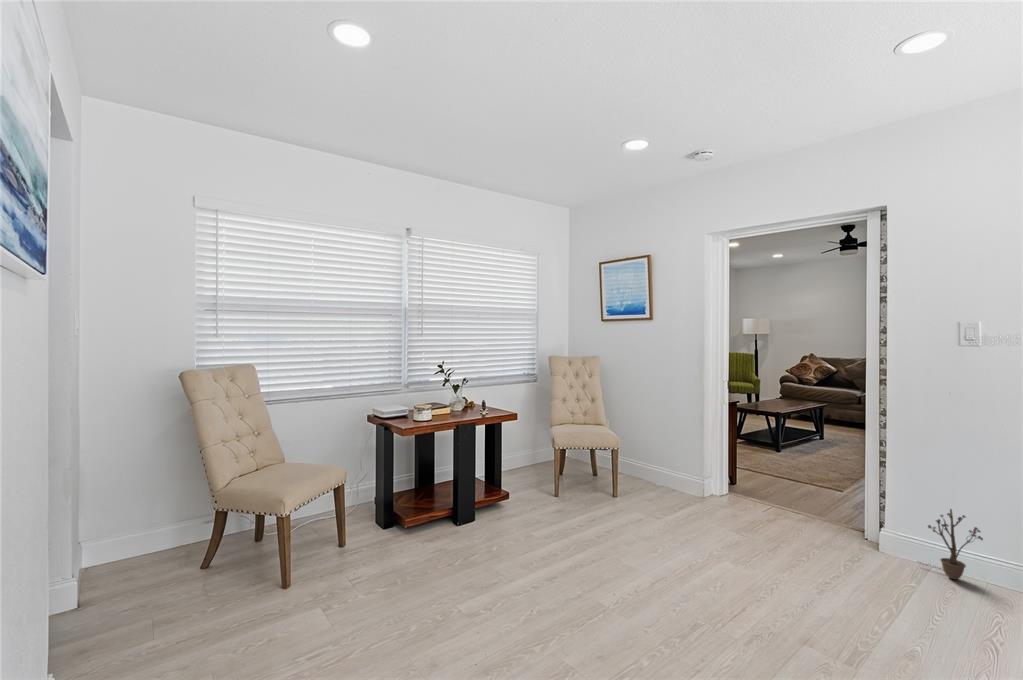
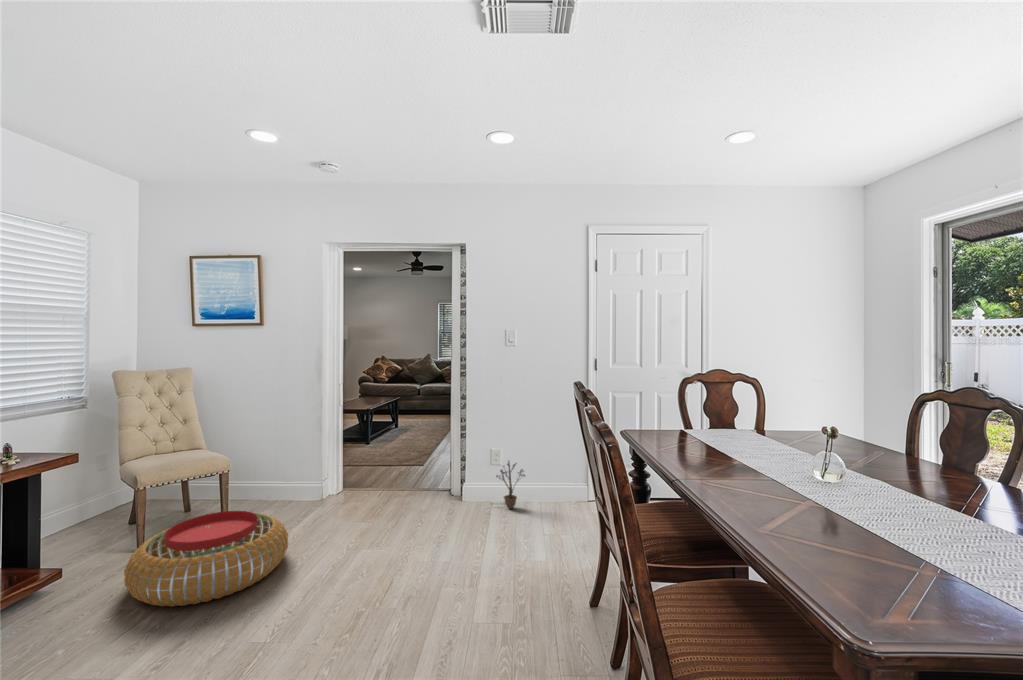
pouf: none [542,479,656,548] -> present [124,511,288,607]

